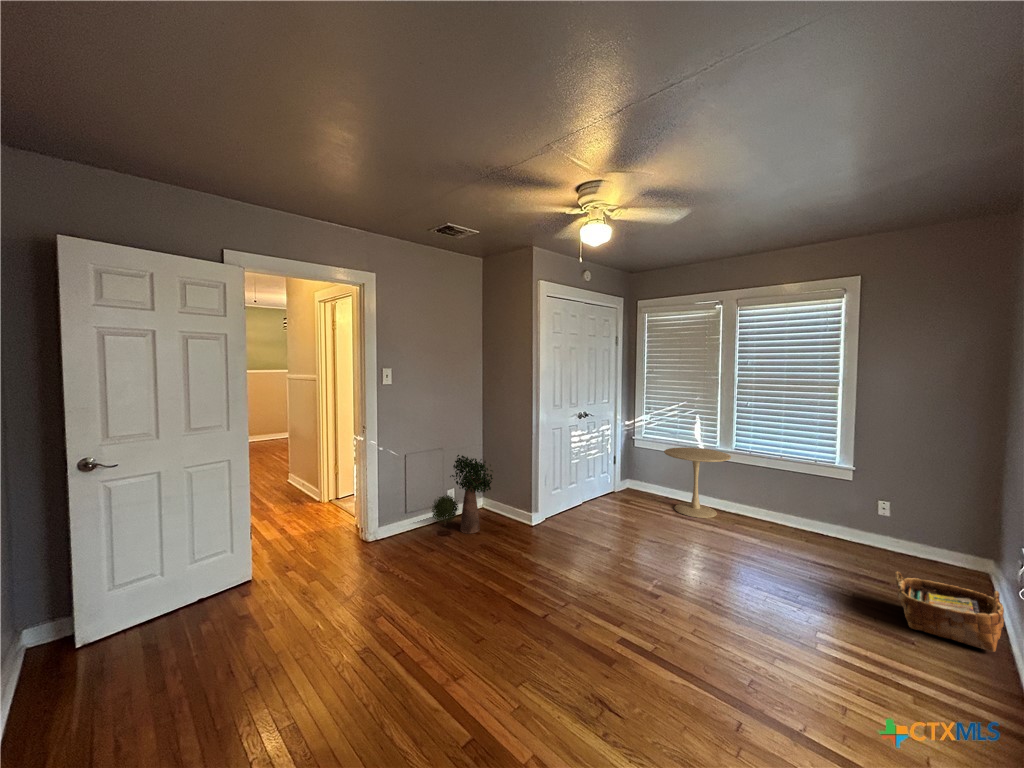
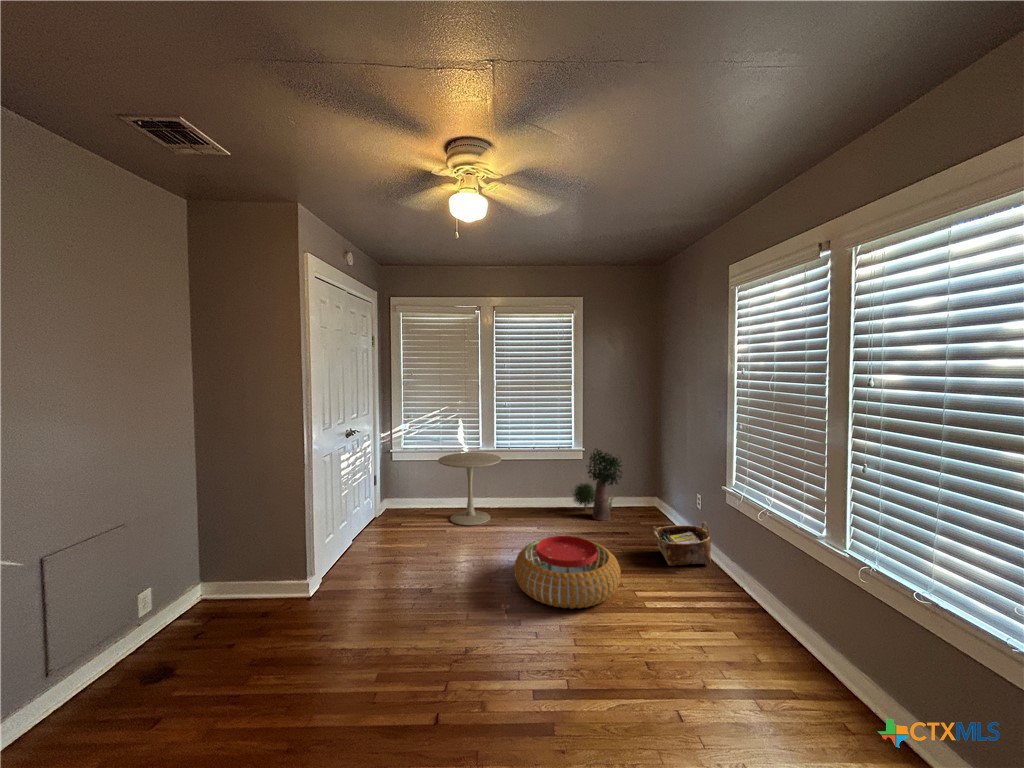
potted plant: present [432,455,493,533] -> present [573,448,622,521]
pouf: none [678,538,806,619] -> present [514,536,621,609]

